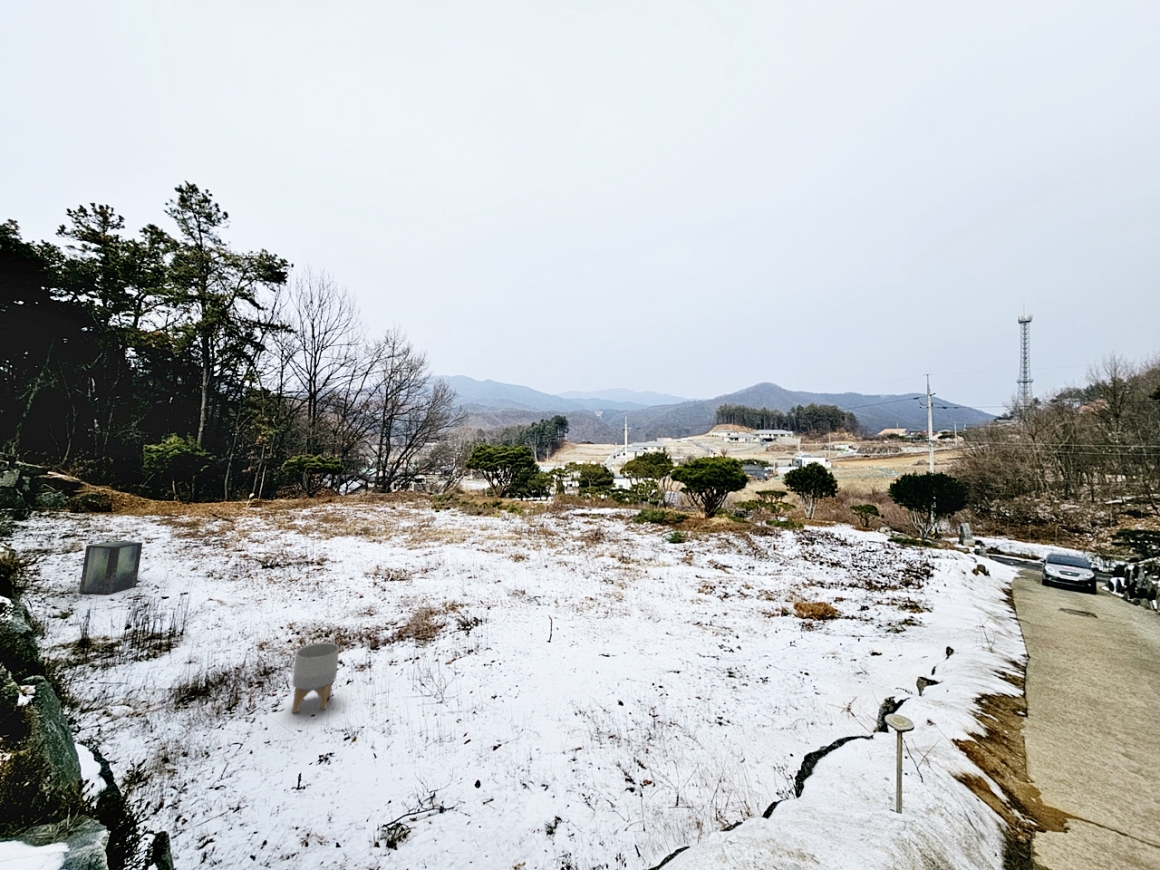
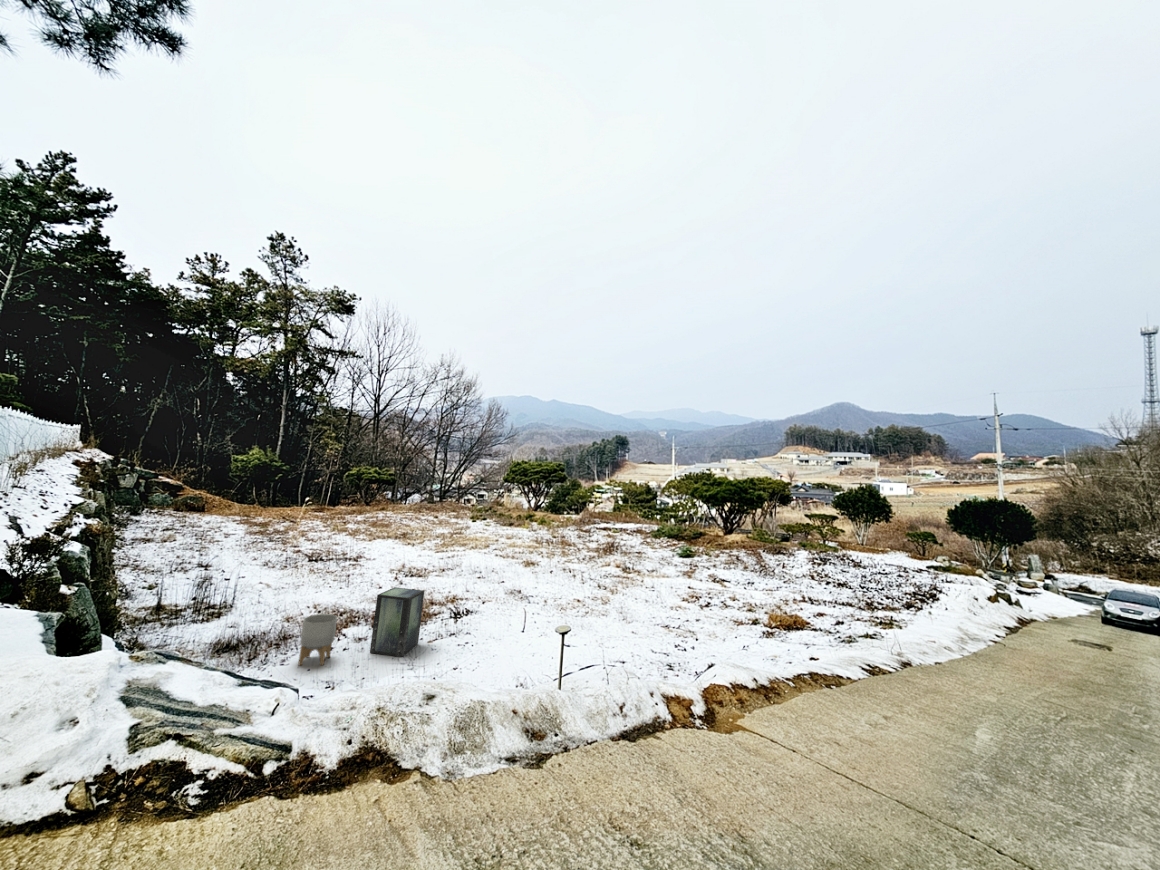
storage box: present [79,541,142,595] -> present [370,587,424,657]

